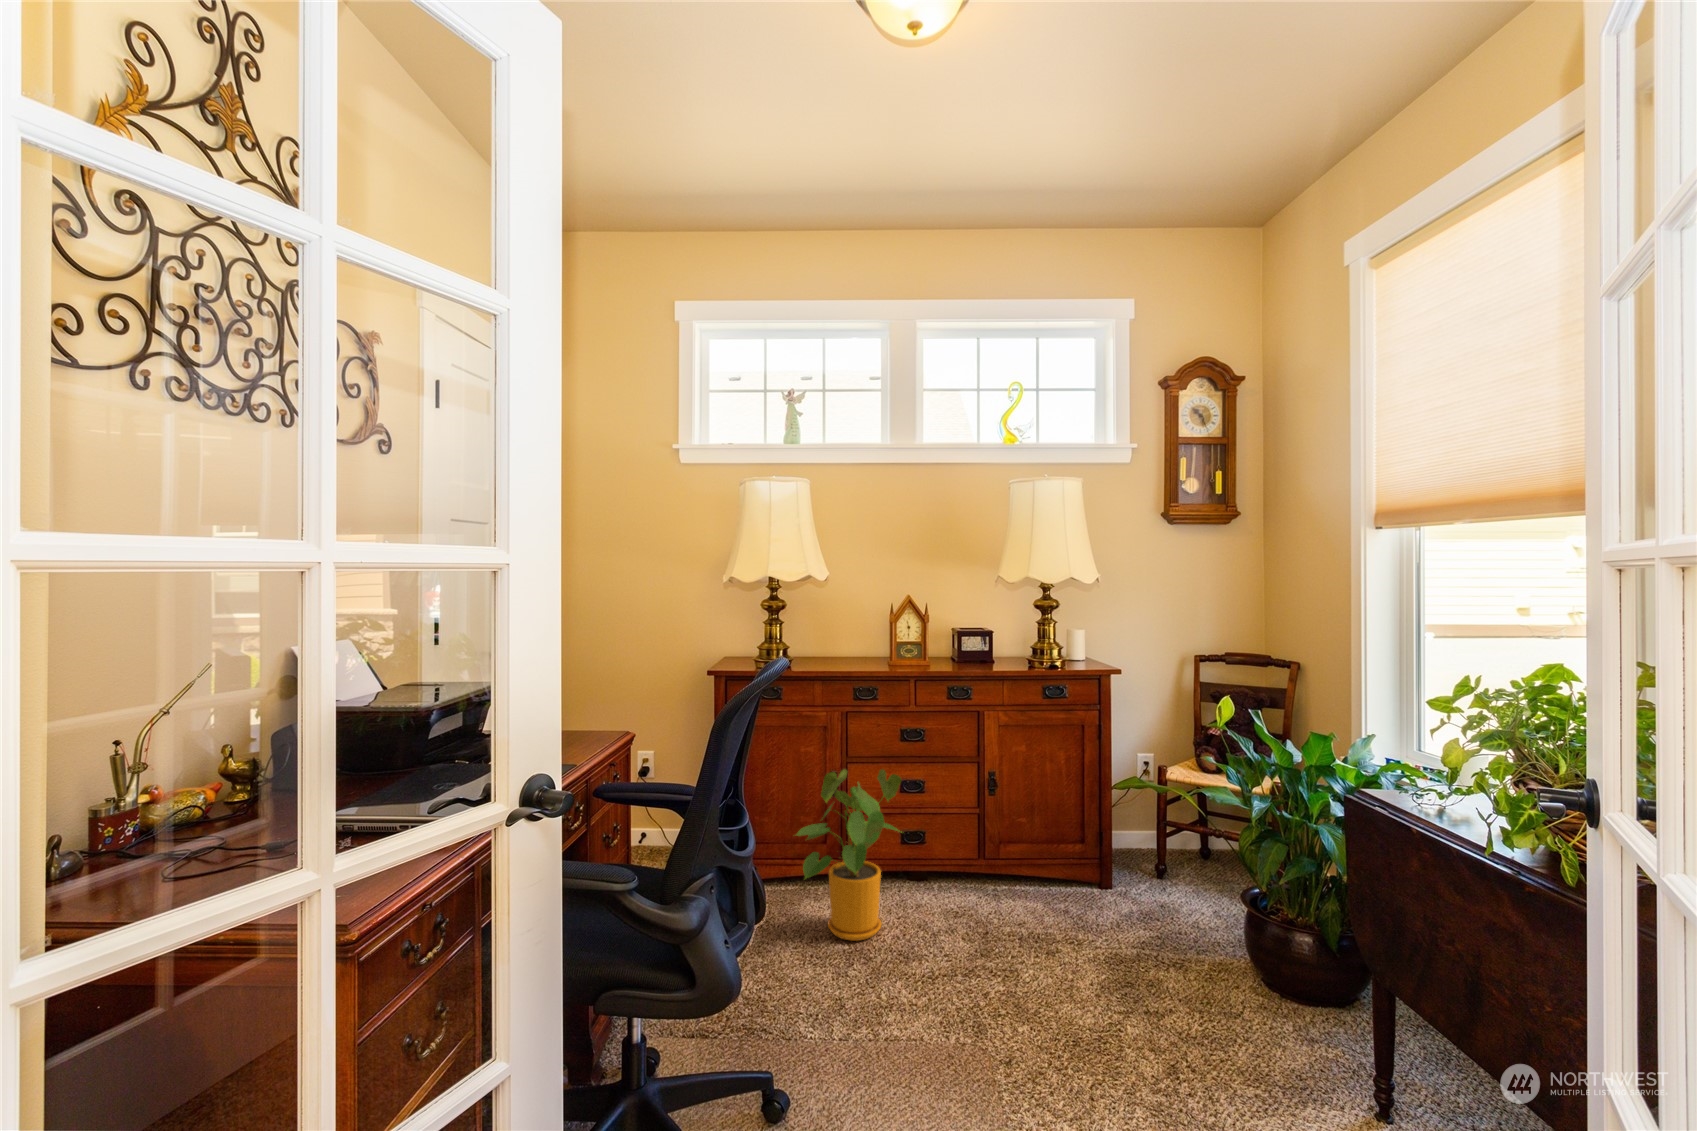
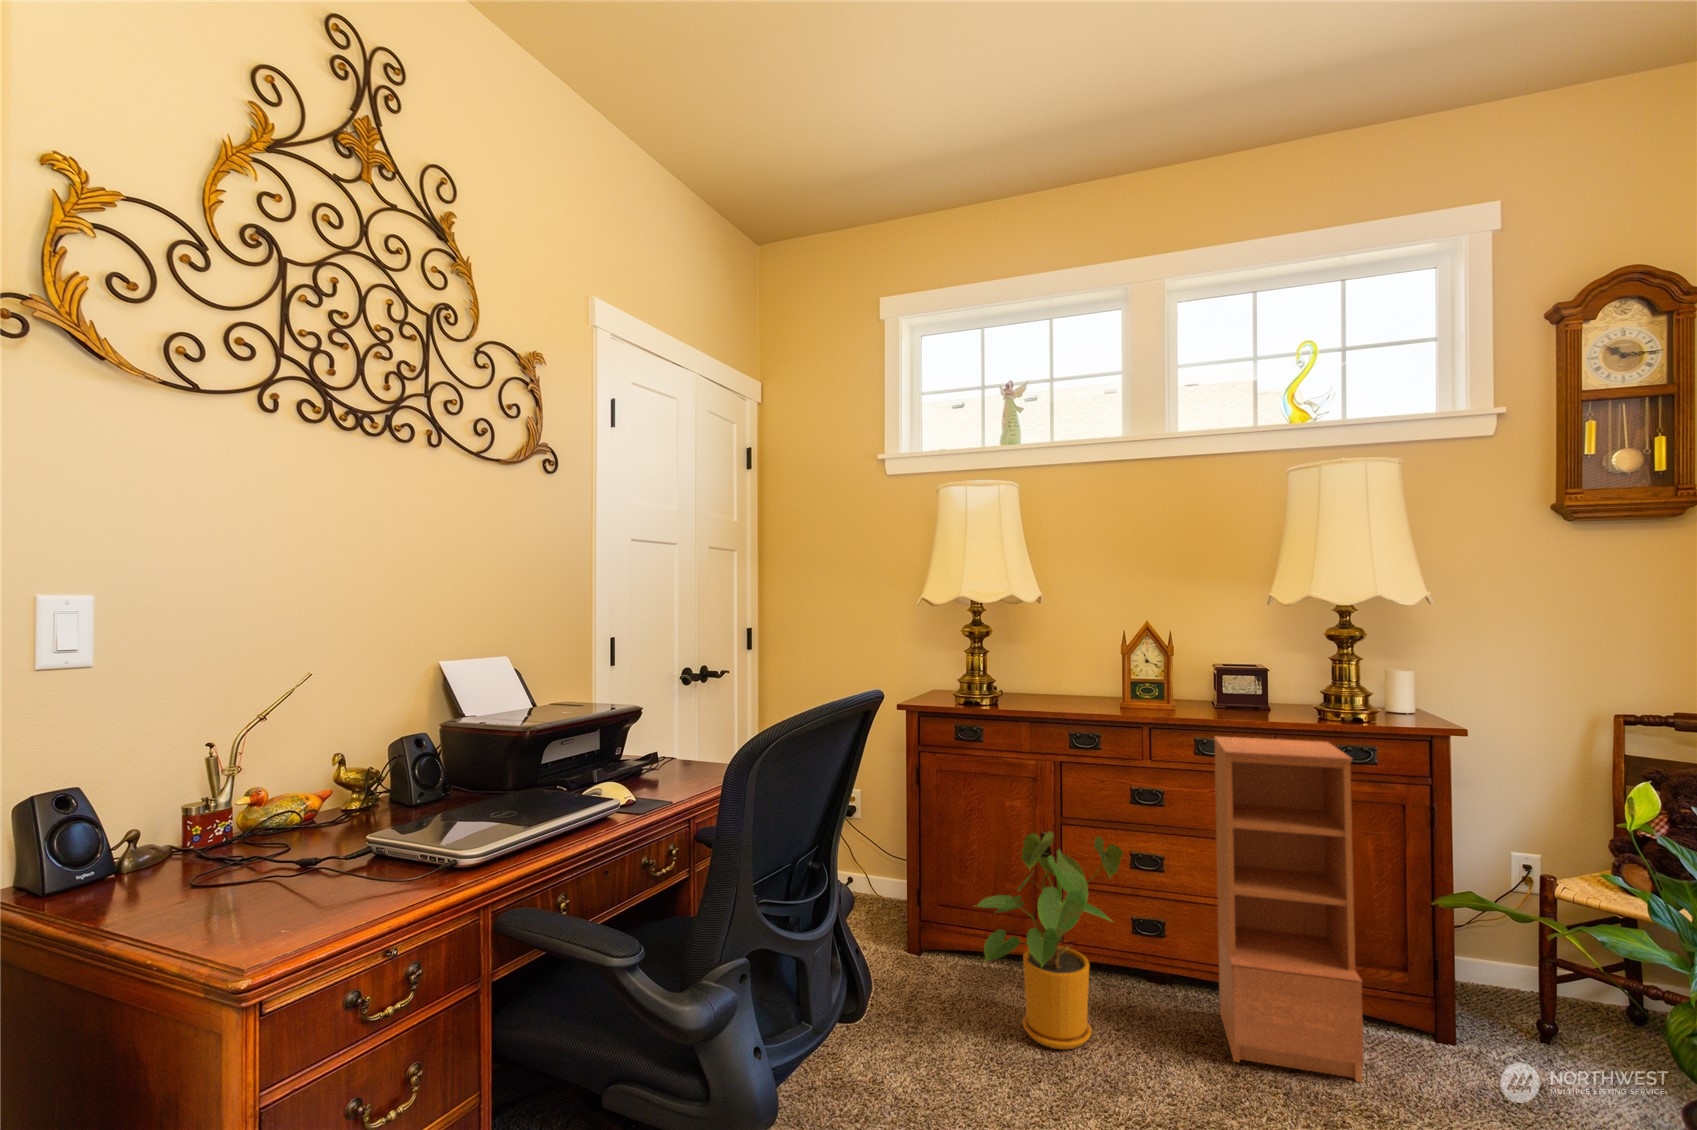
bookcase: none [965,684,1066,925] -> present [1214,736,1364,1083]

